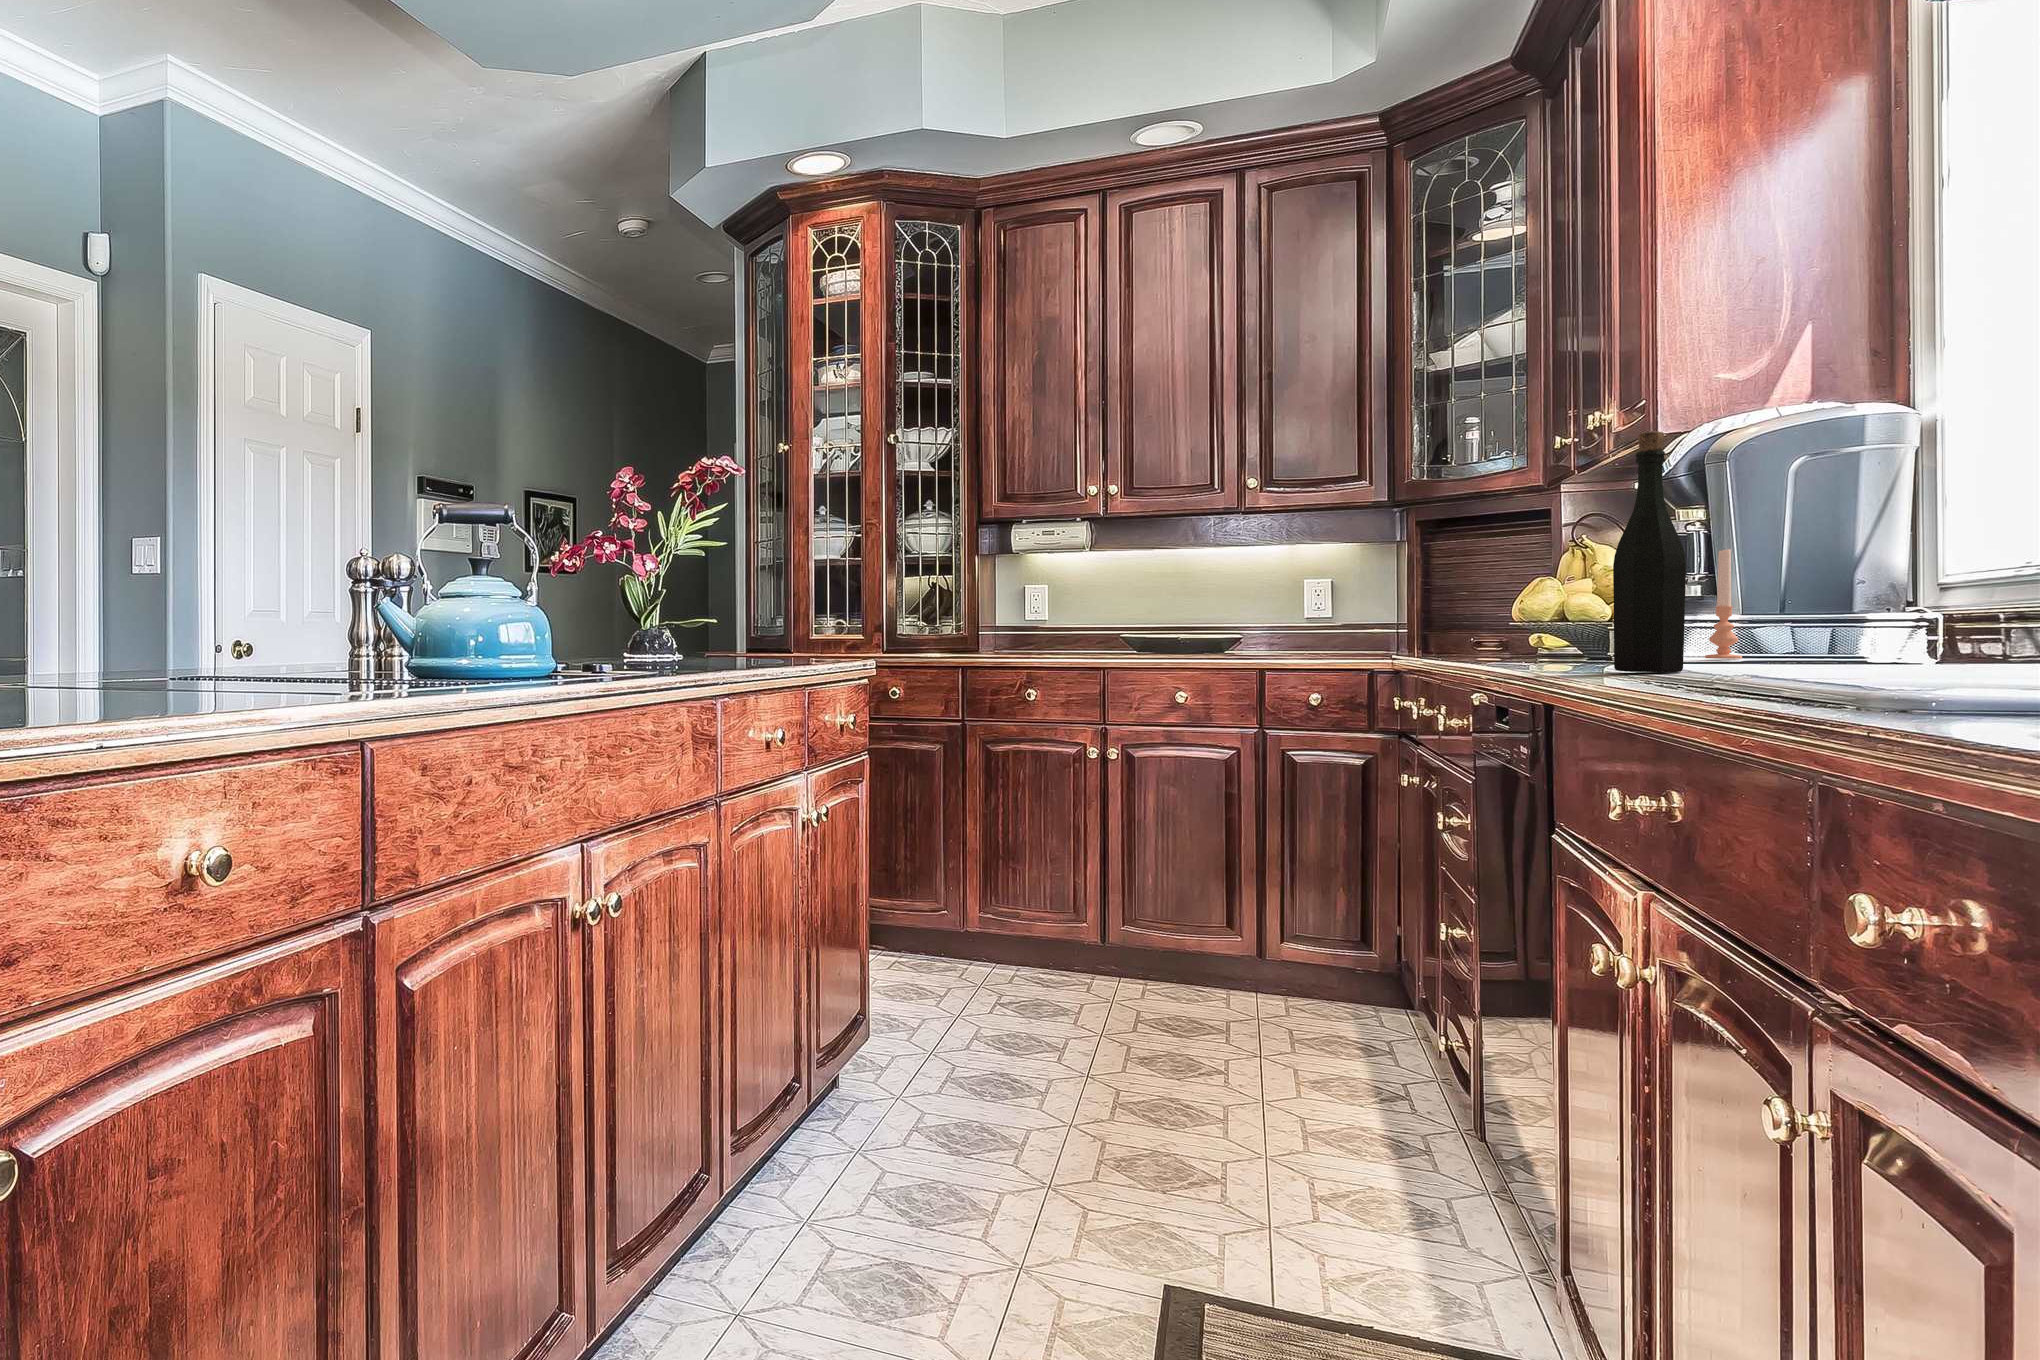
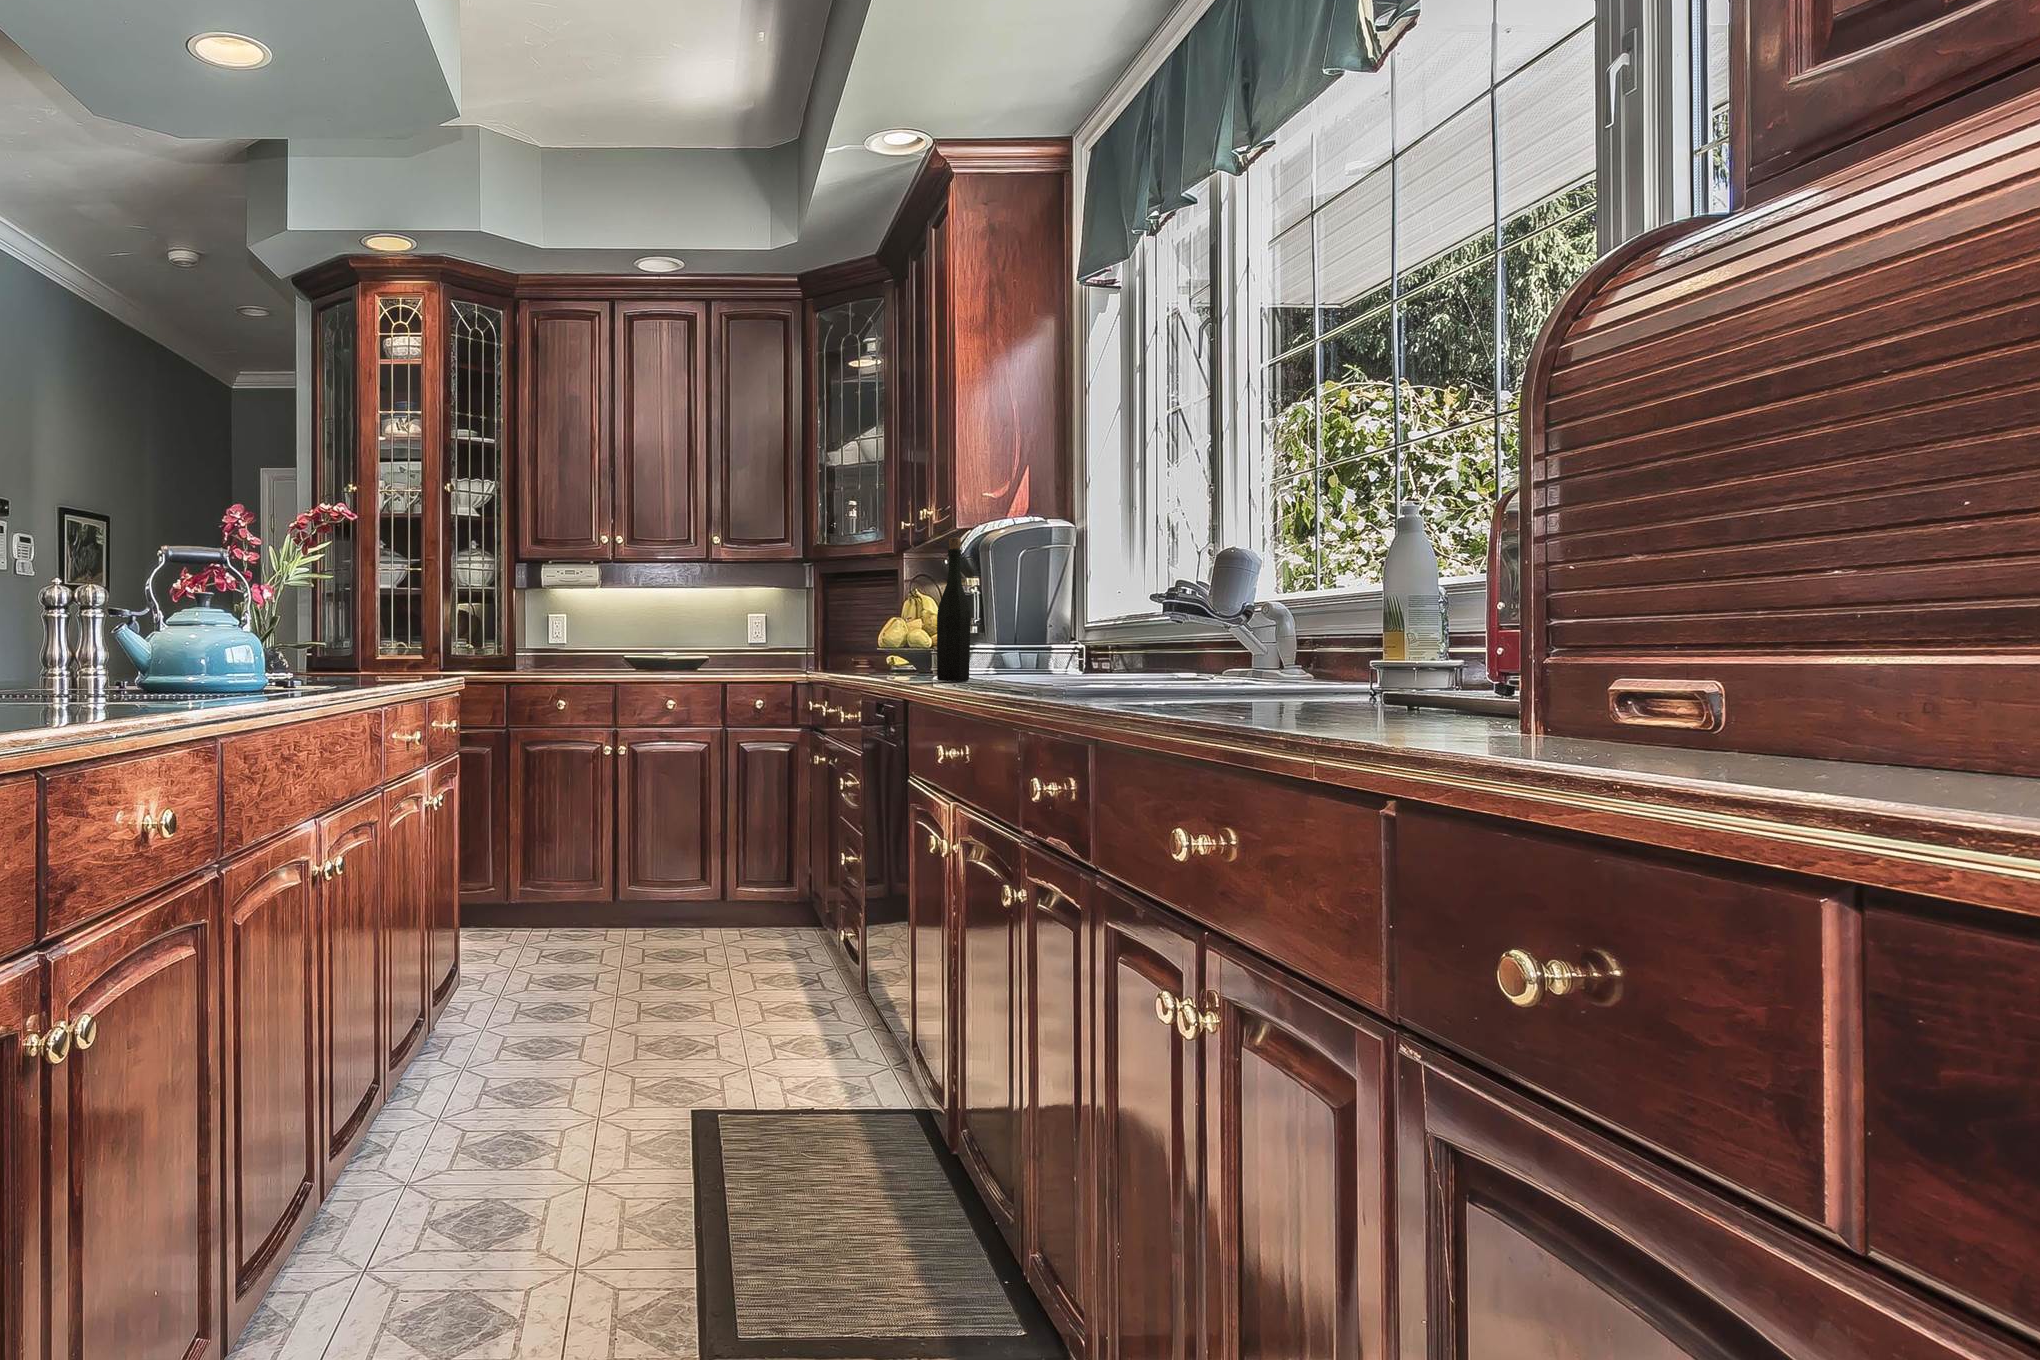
candle: present [1705,549,1742,659] -> none [980,605,998,673]

